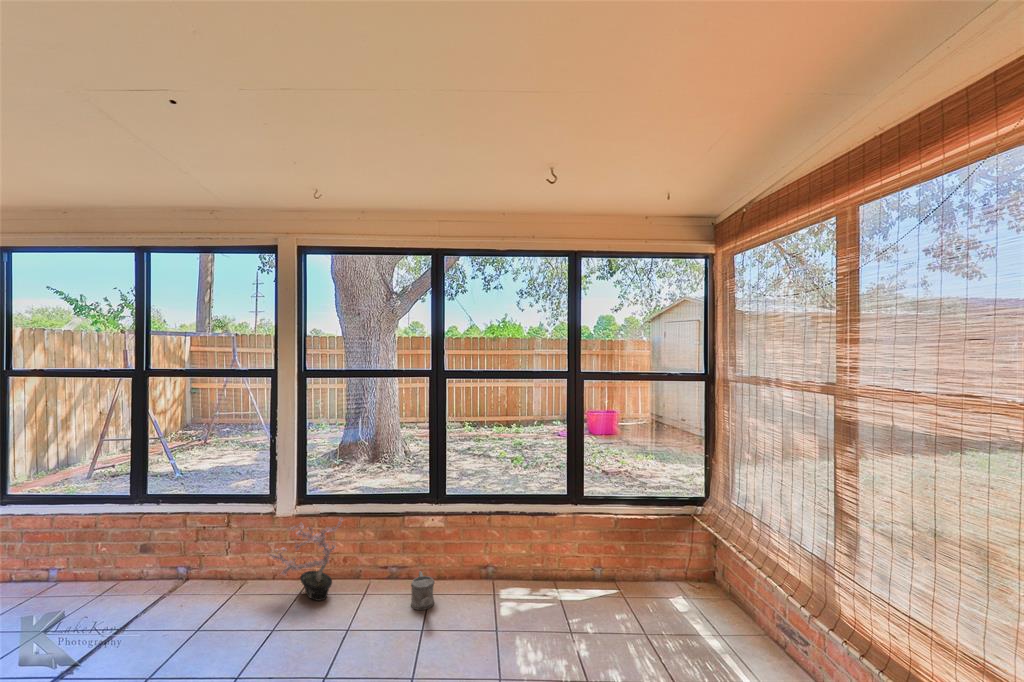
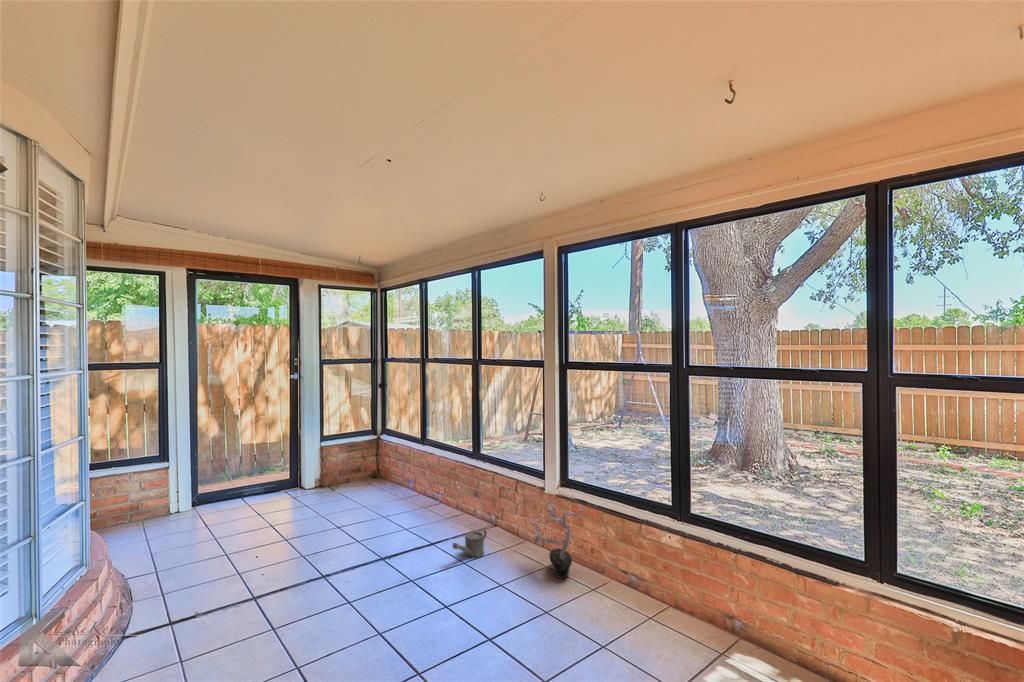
watering can: present [411,571,434,610] -> present [453,530,487,558]

